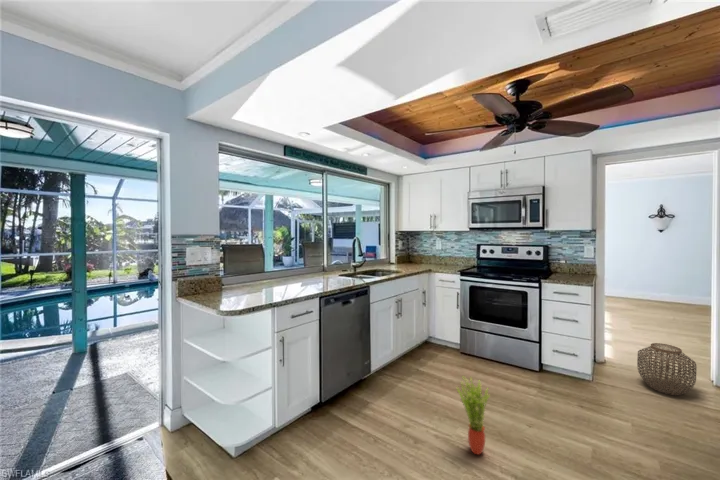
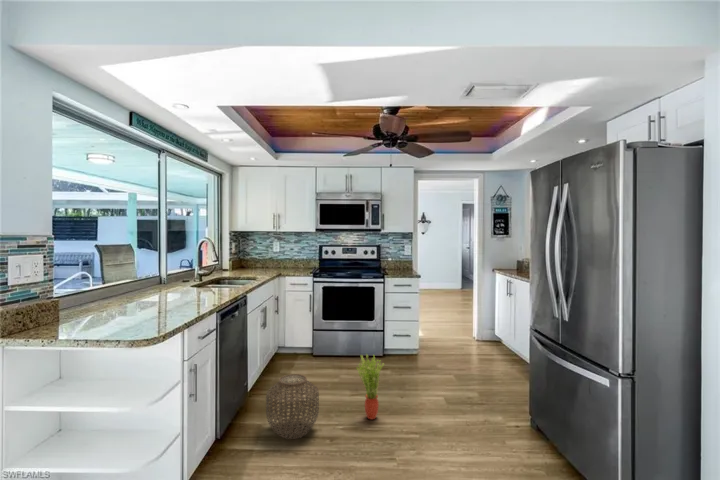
woven basket: present [637,343,696,395] -> present [266,374,319,439]

